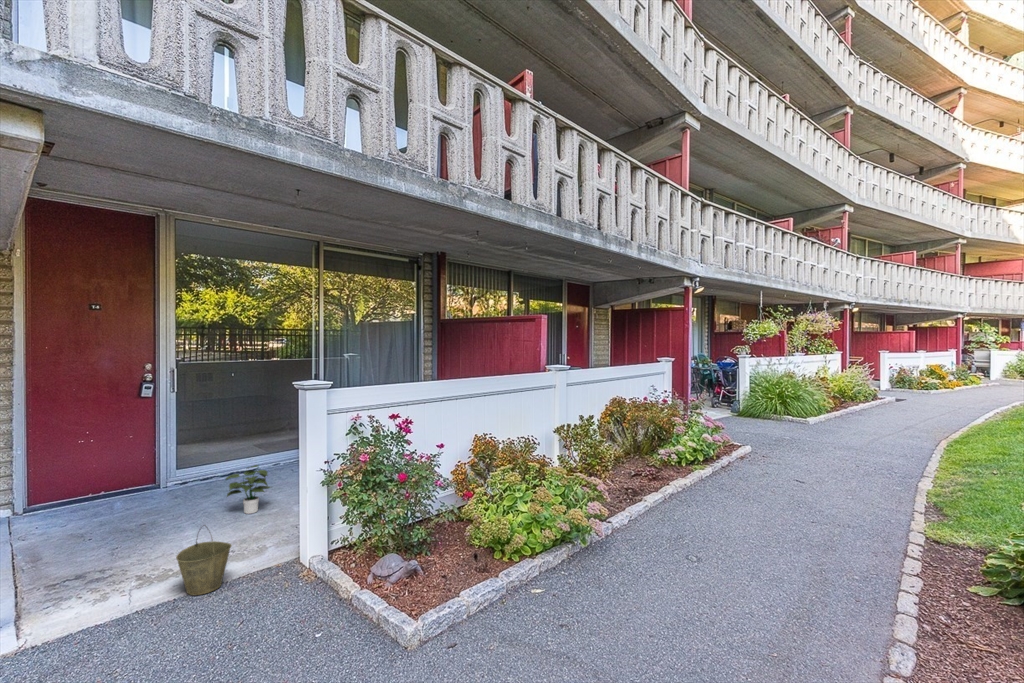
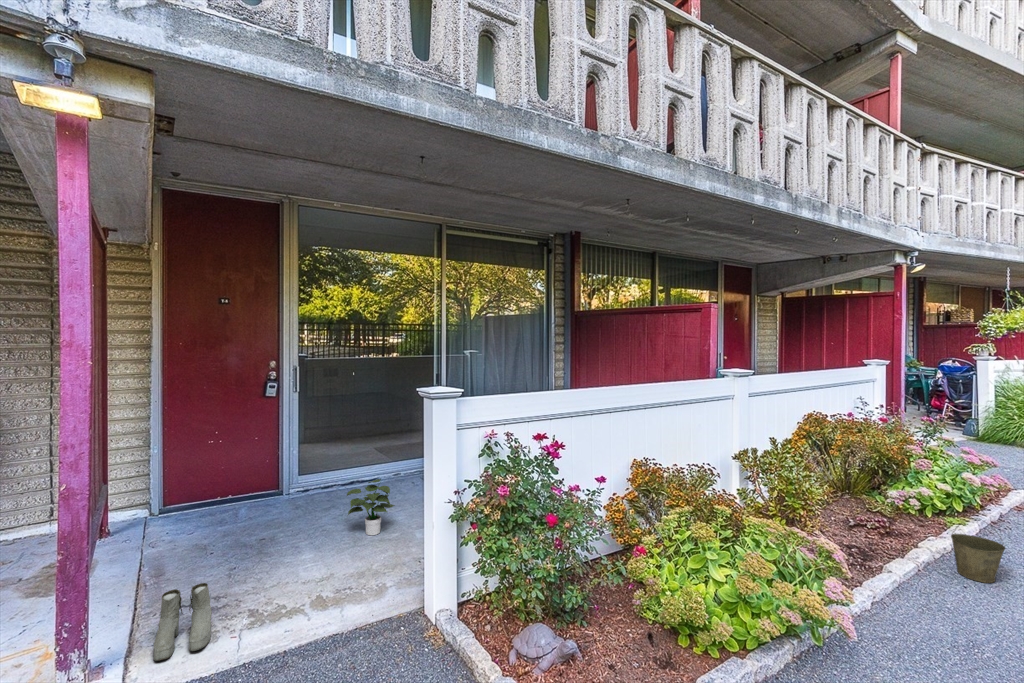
bucket: present [176,541,231,595] -> present [951,528,1005,583]
boots: none [44,553,100,619] -> present [154,583,212,661]

